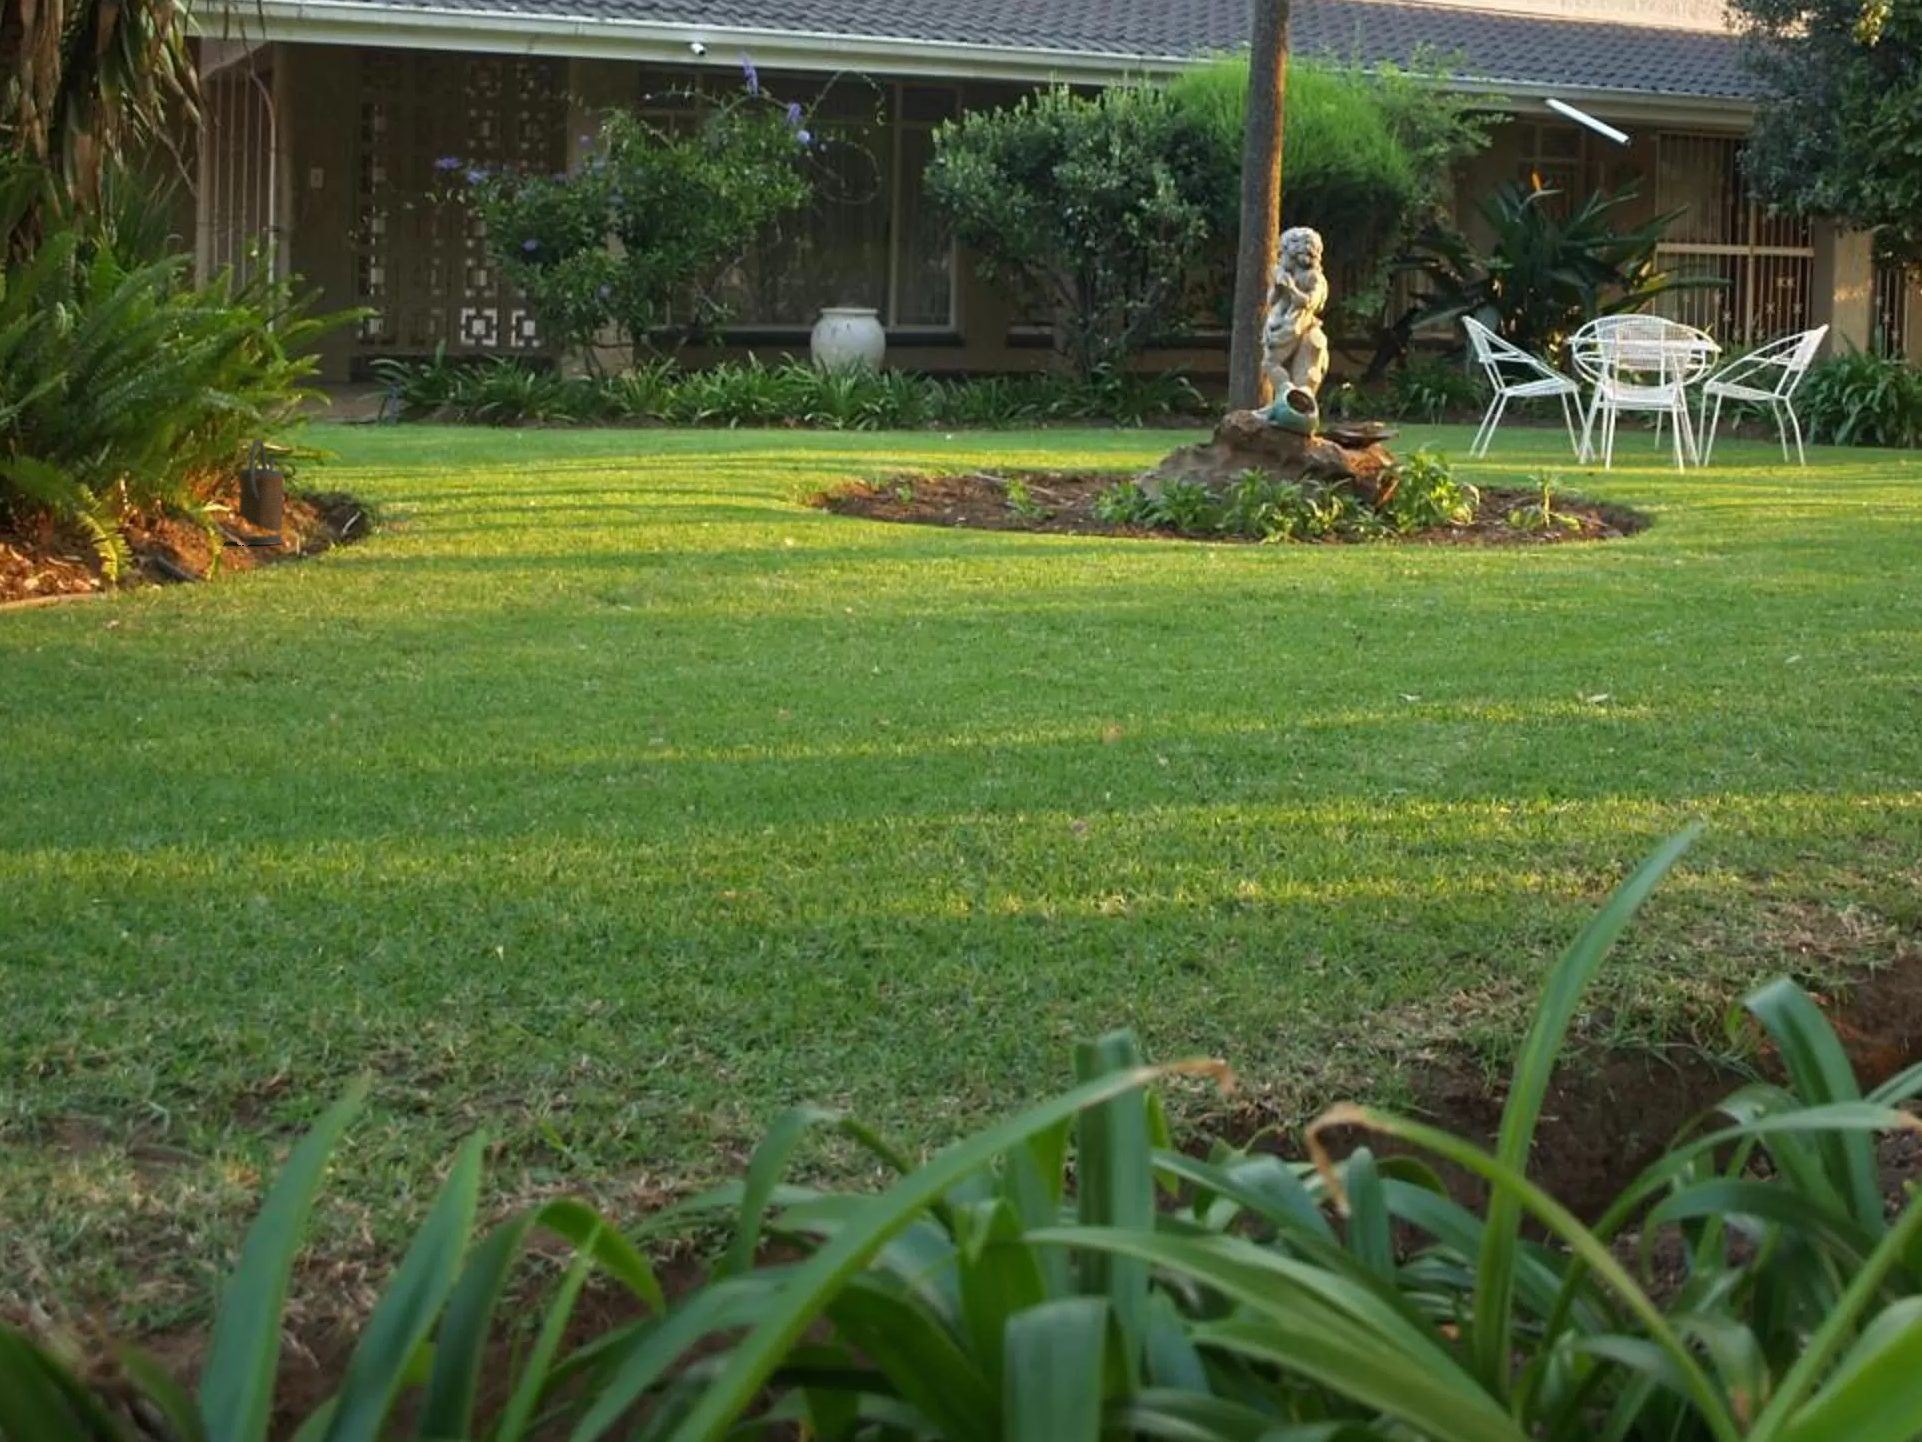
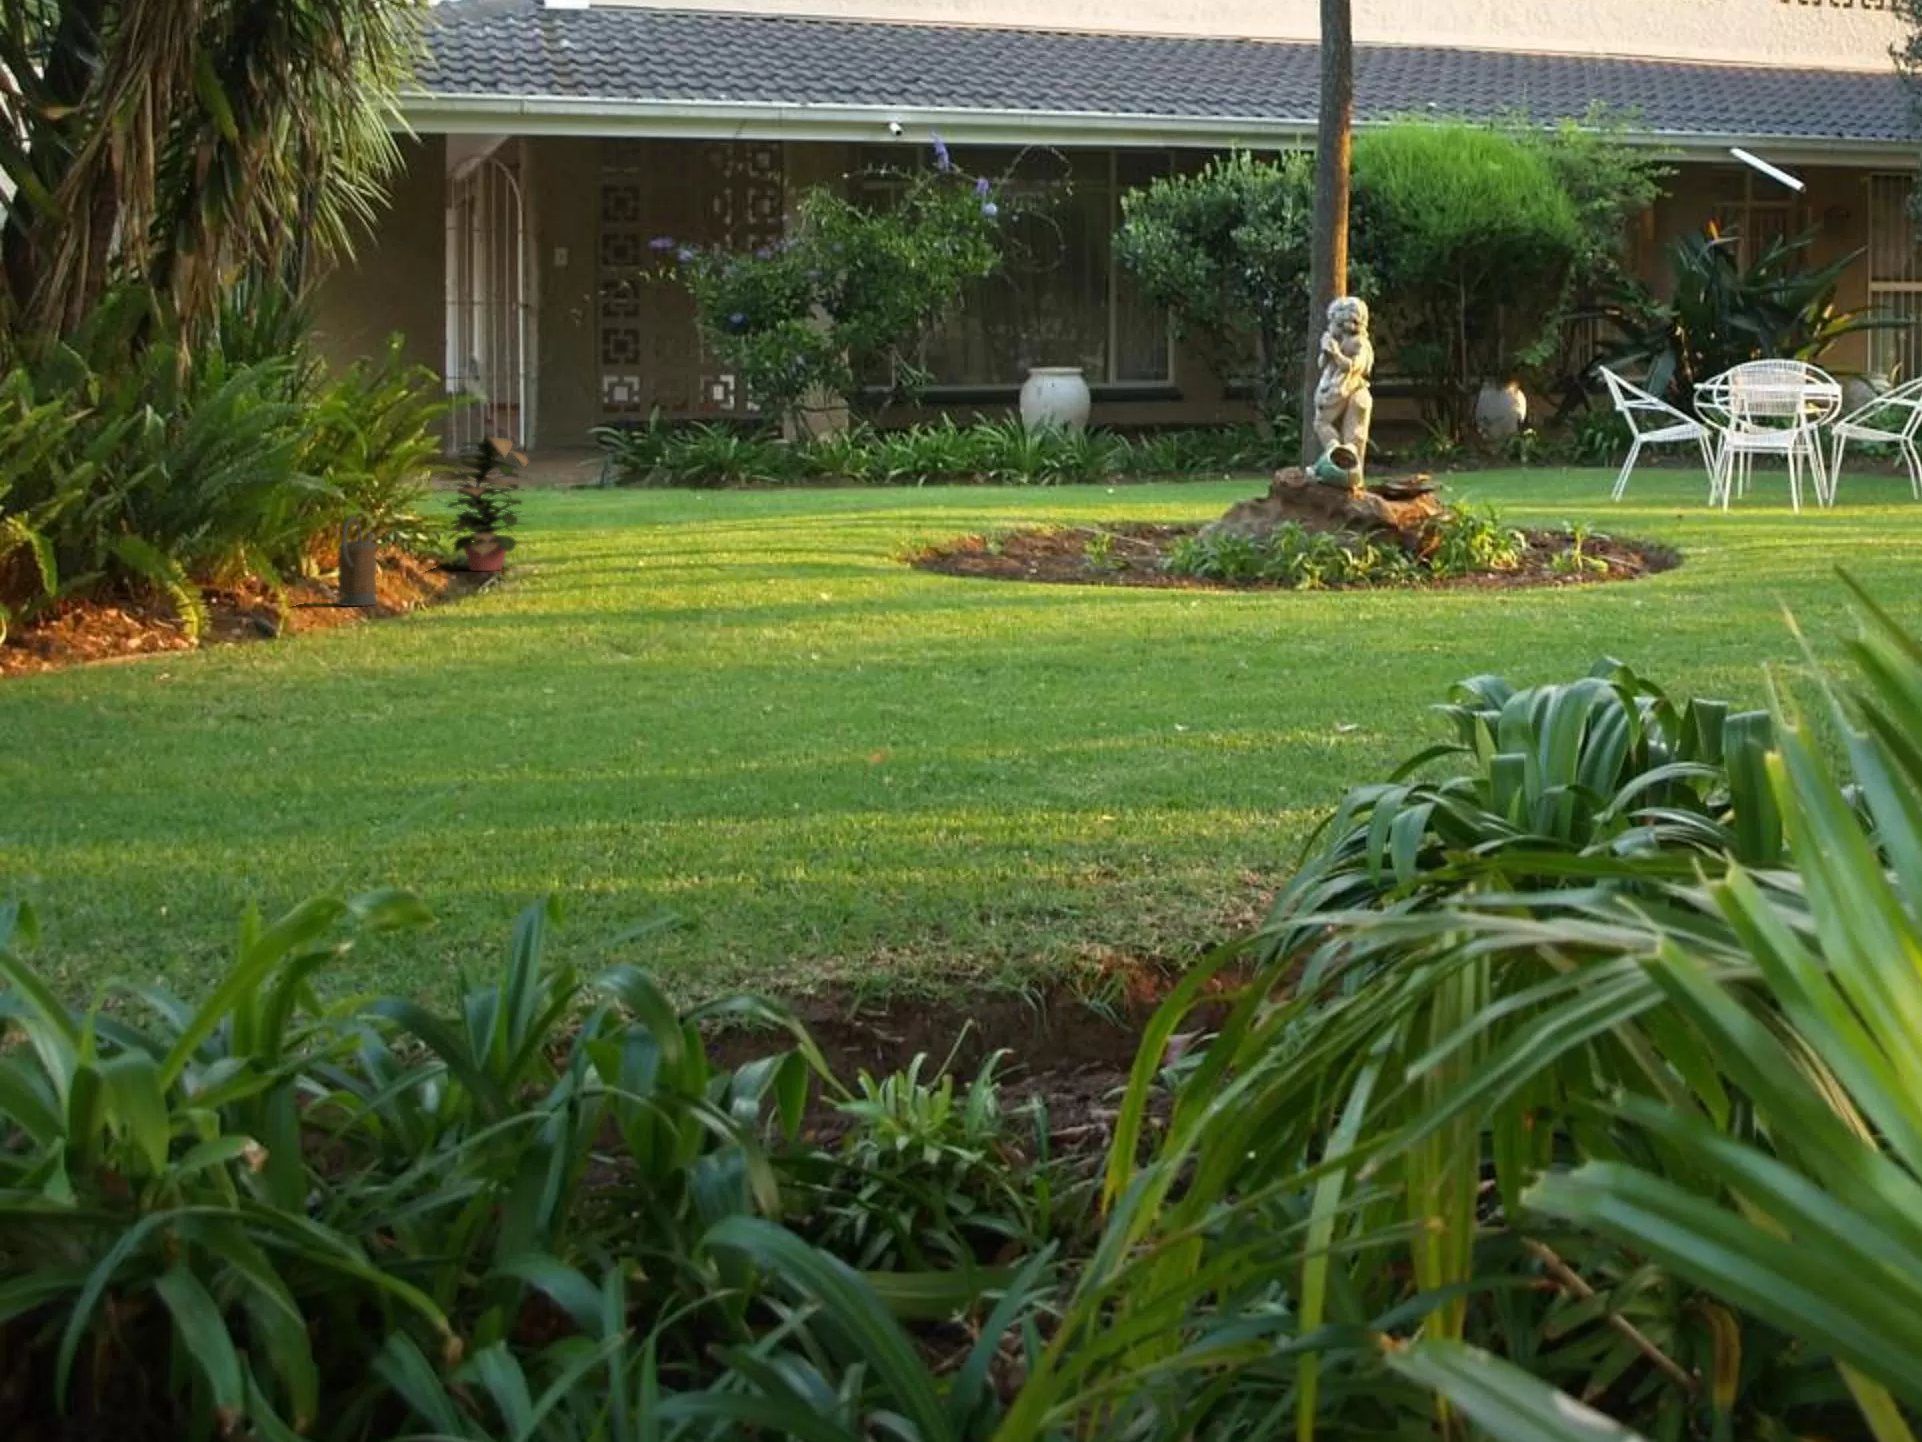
decorative plant: none [303,355,426,509] -> present [433,437,528,571]

